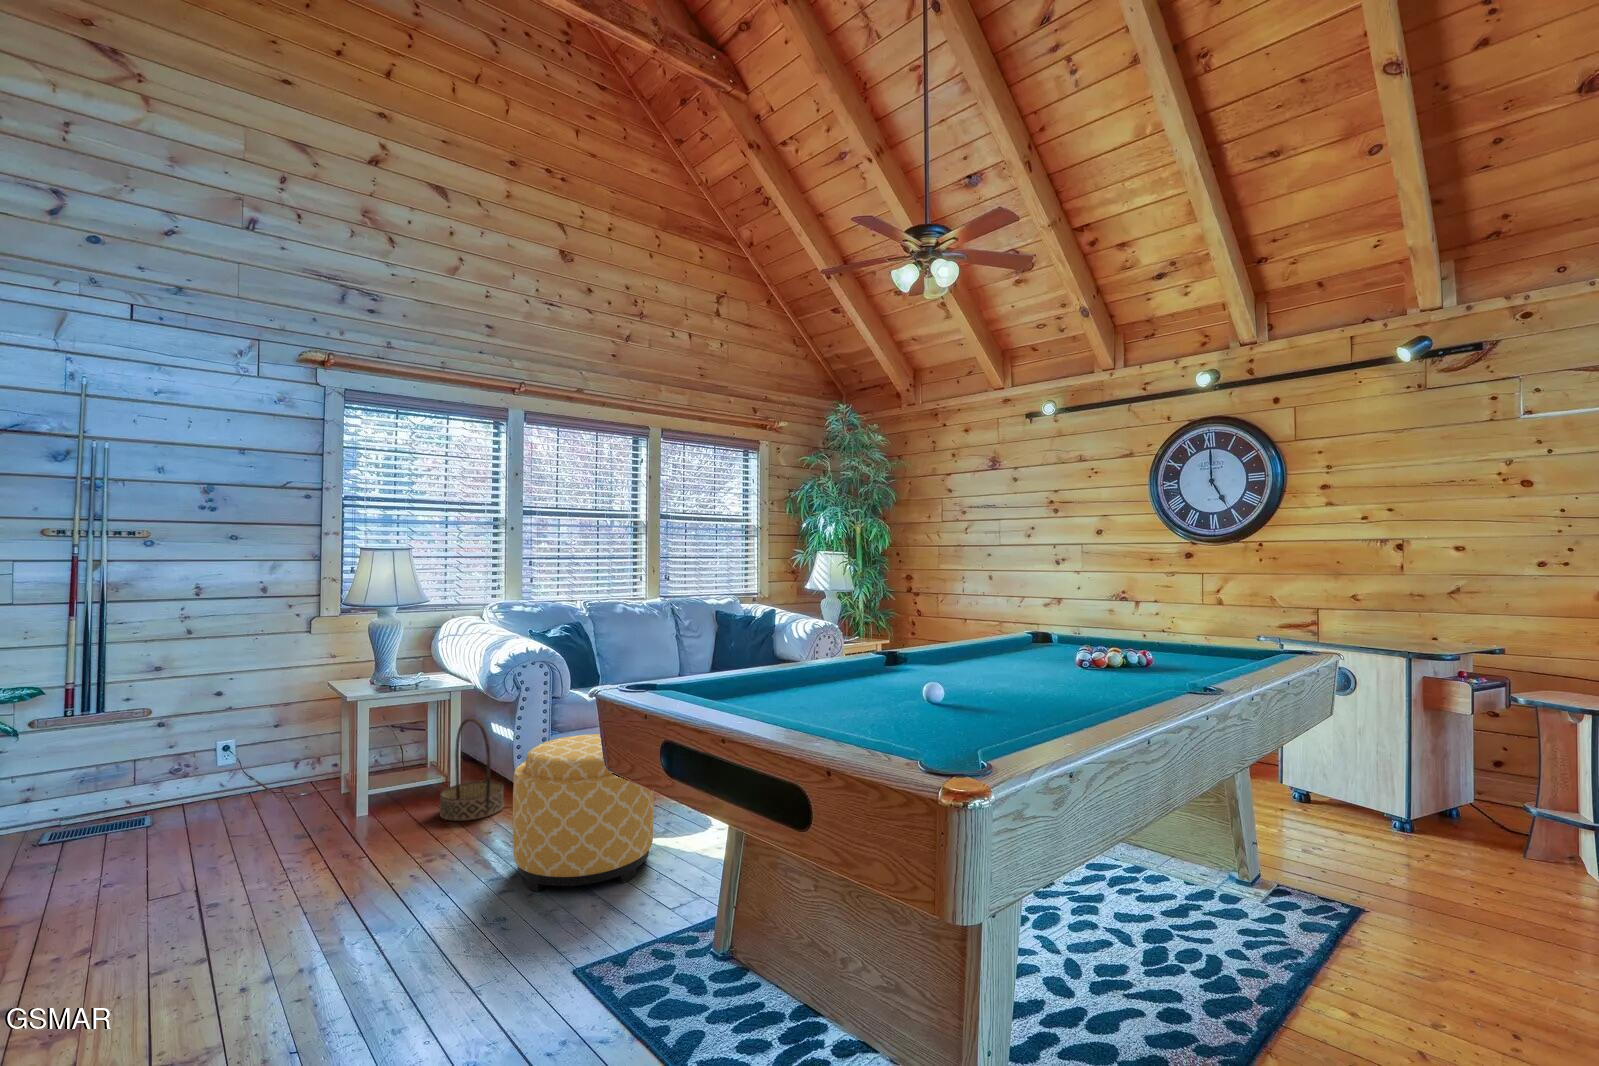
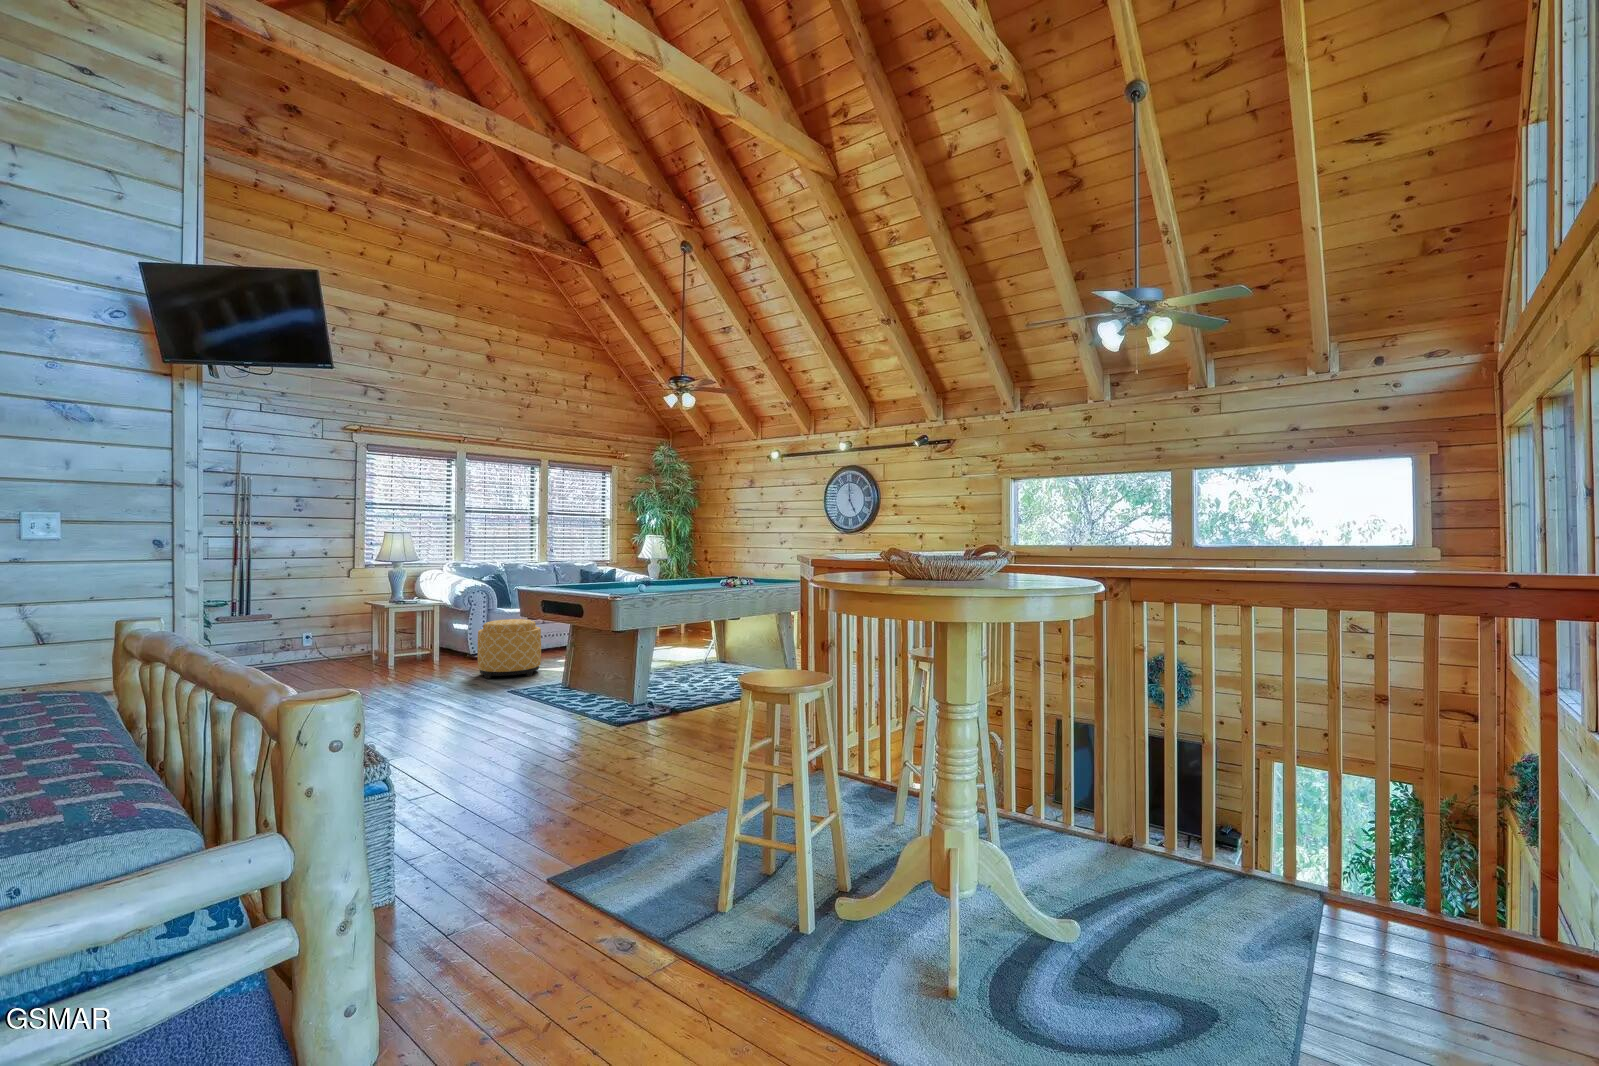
basket: present [440,718,504,821] -> none [432,618,464,666]

